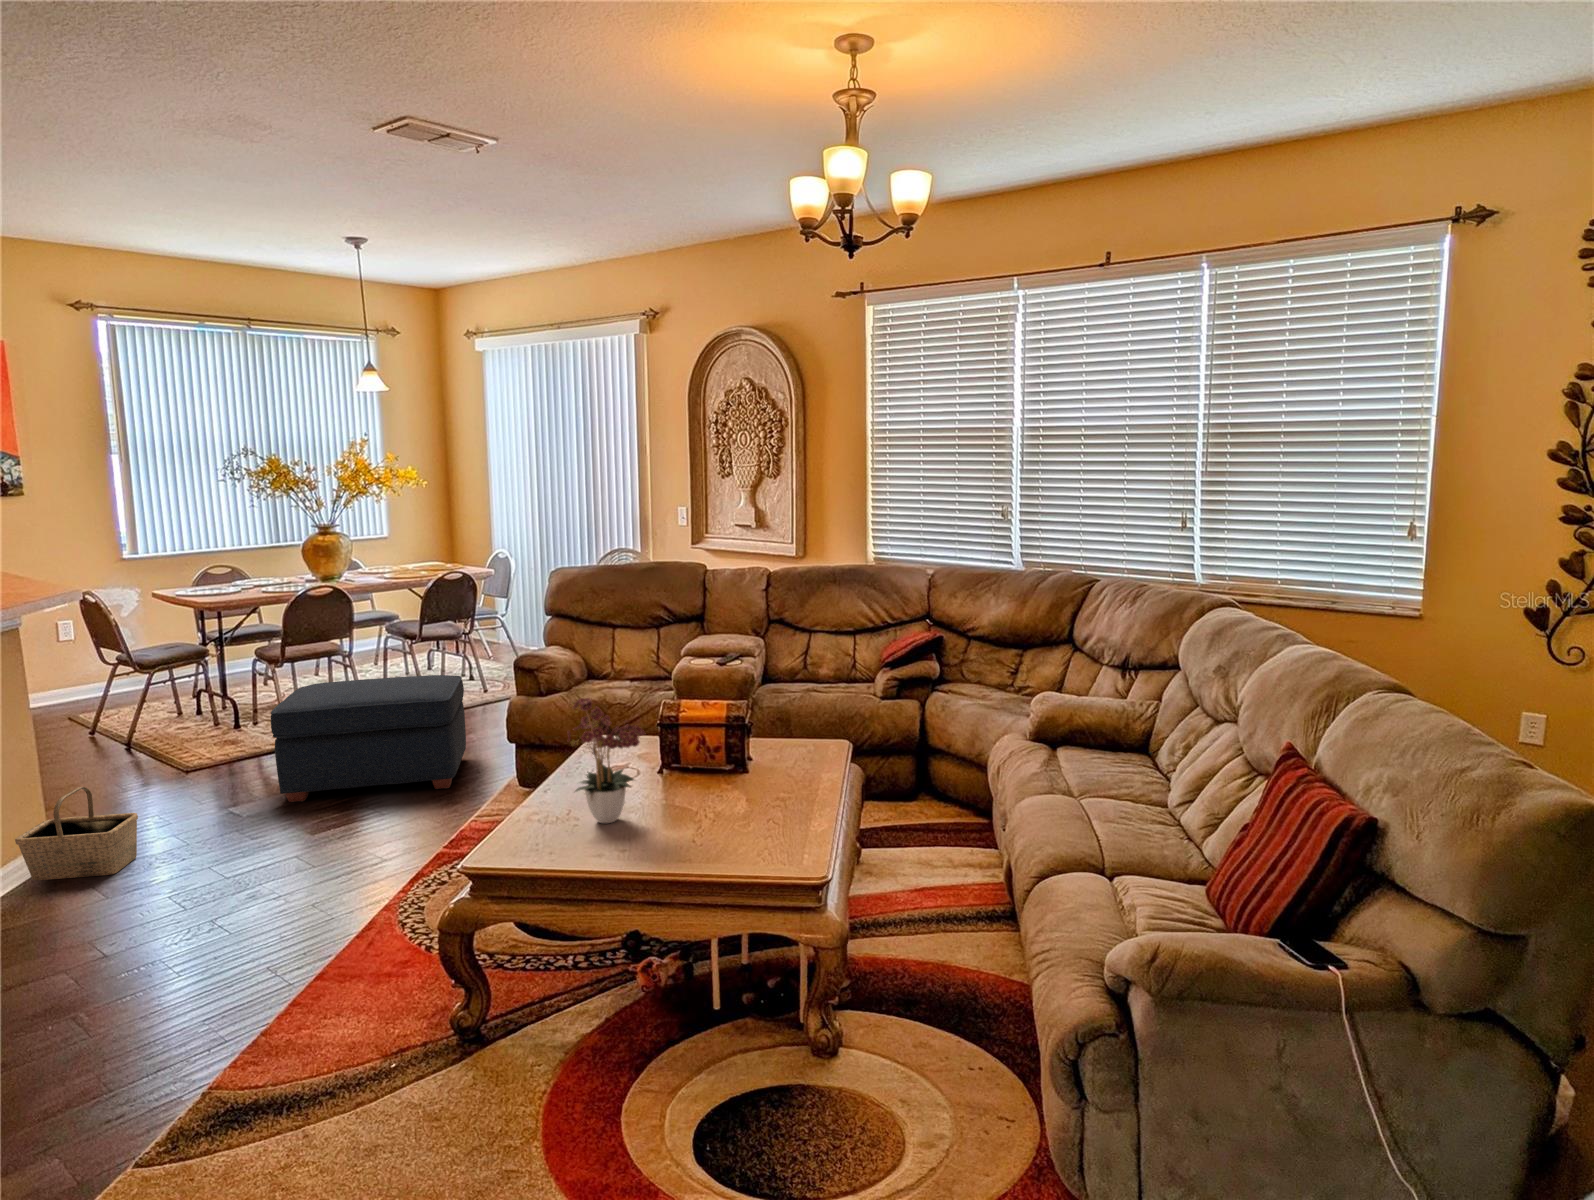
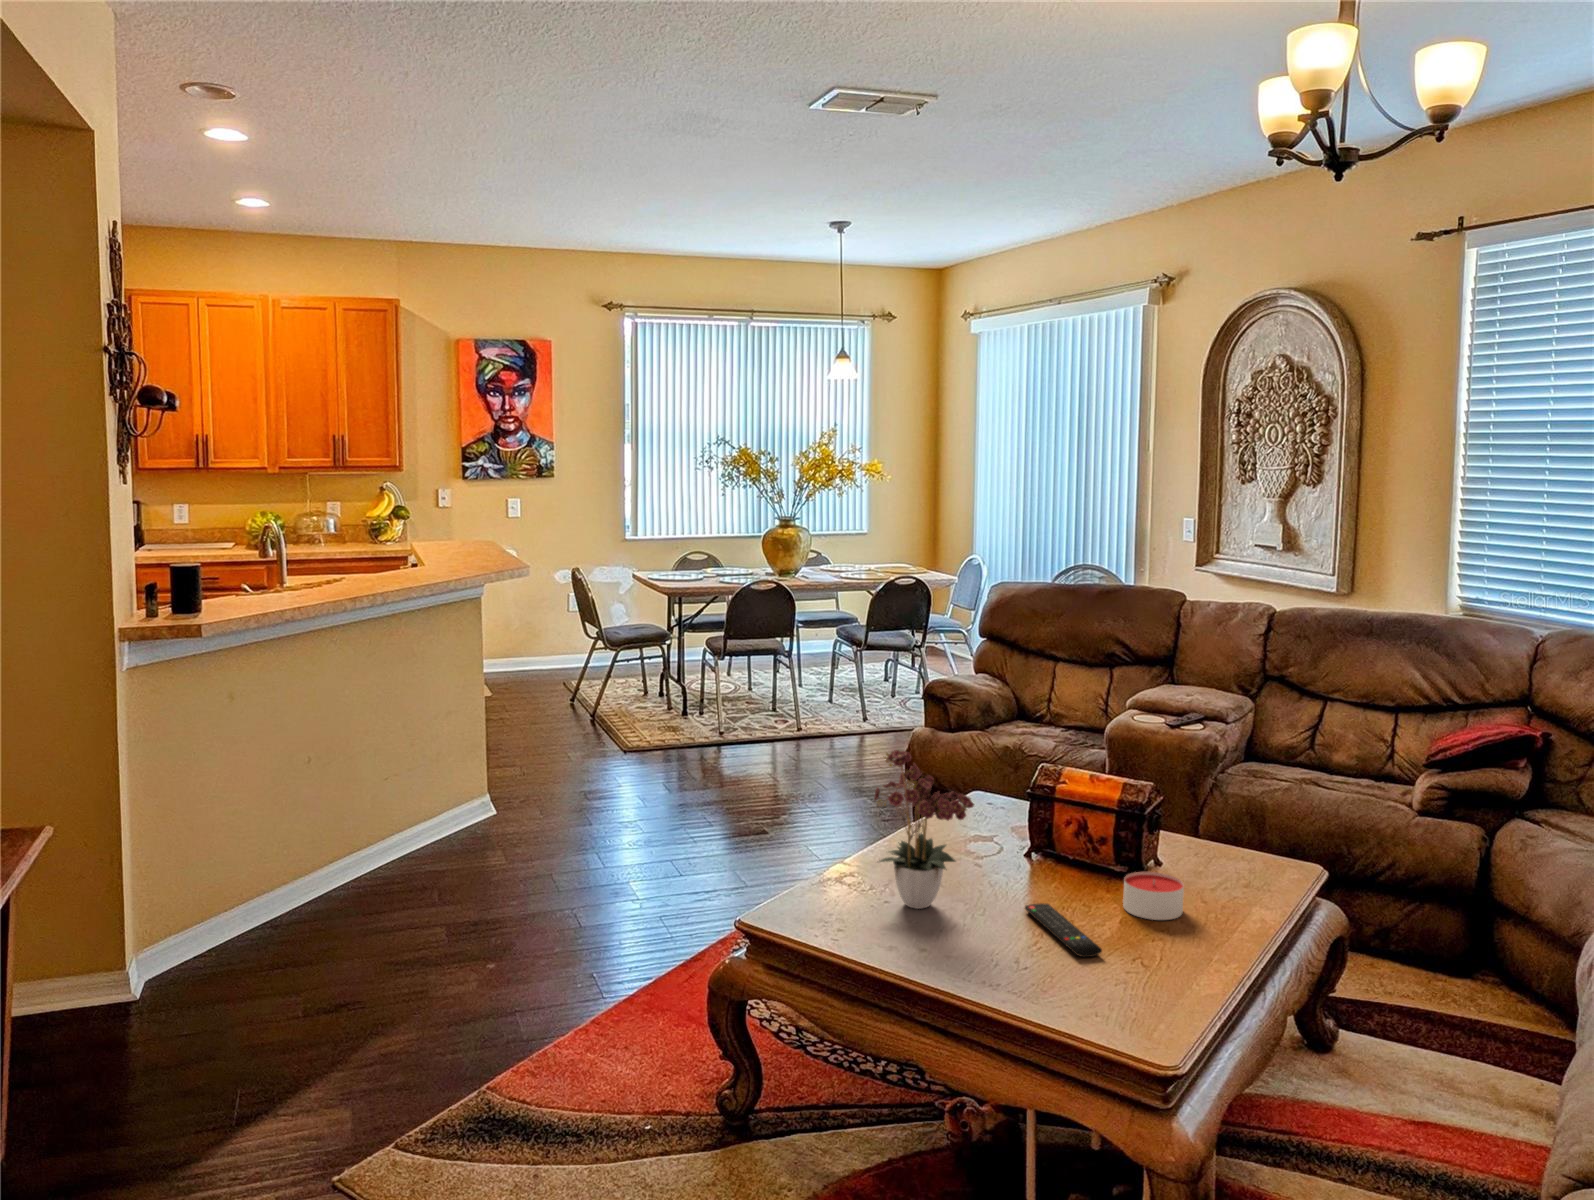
ottoman: present [271,675,466,802] -> none [679,684,884,821]
candle: none [755,762,798,795] -> present [1123,872,1184,920]
basket: present [15,787,138,880] -> none [442,757,543,848]
remote control: none [690,799,762,829] -> present [1025,903,1102,957]

